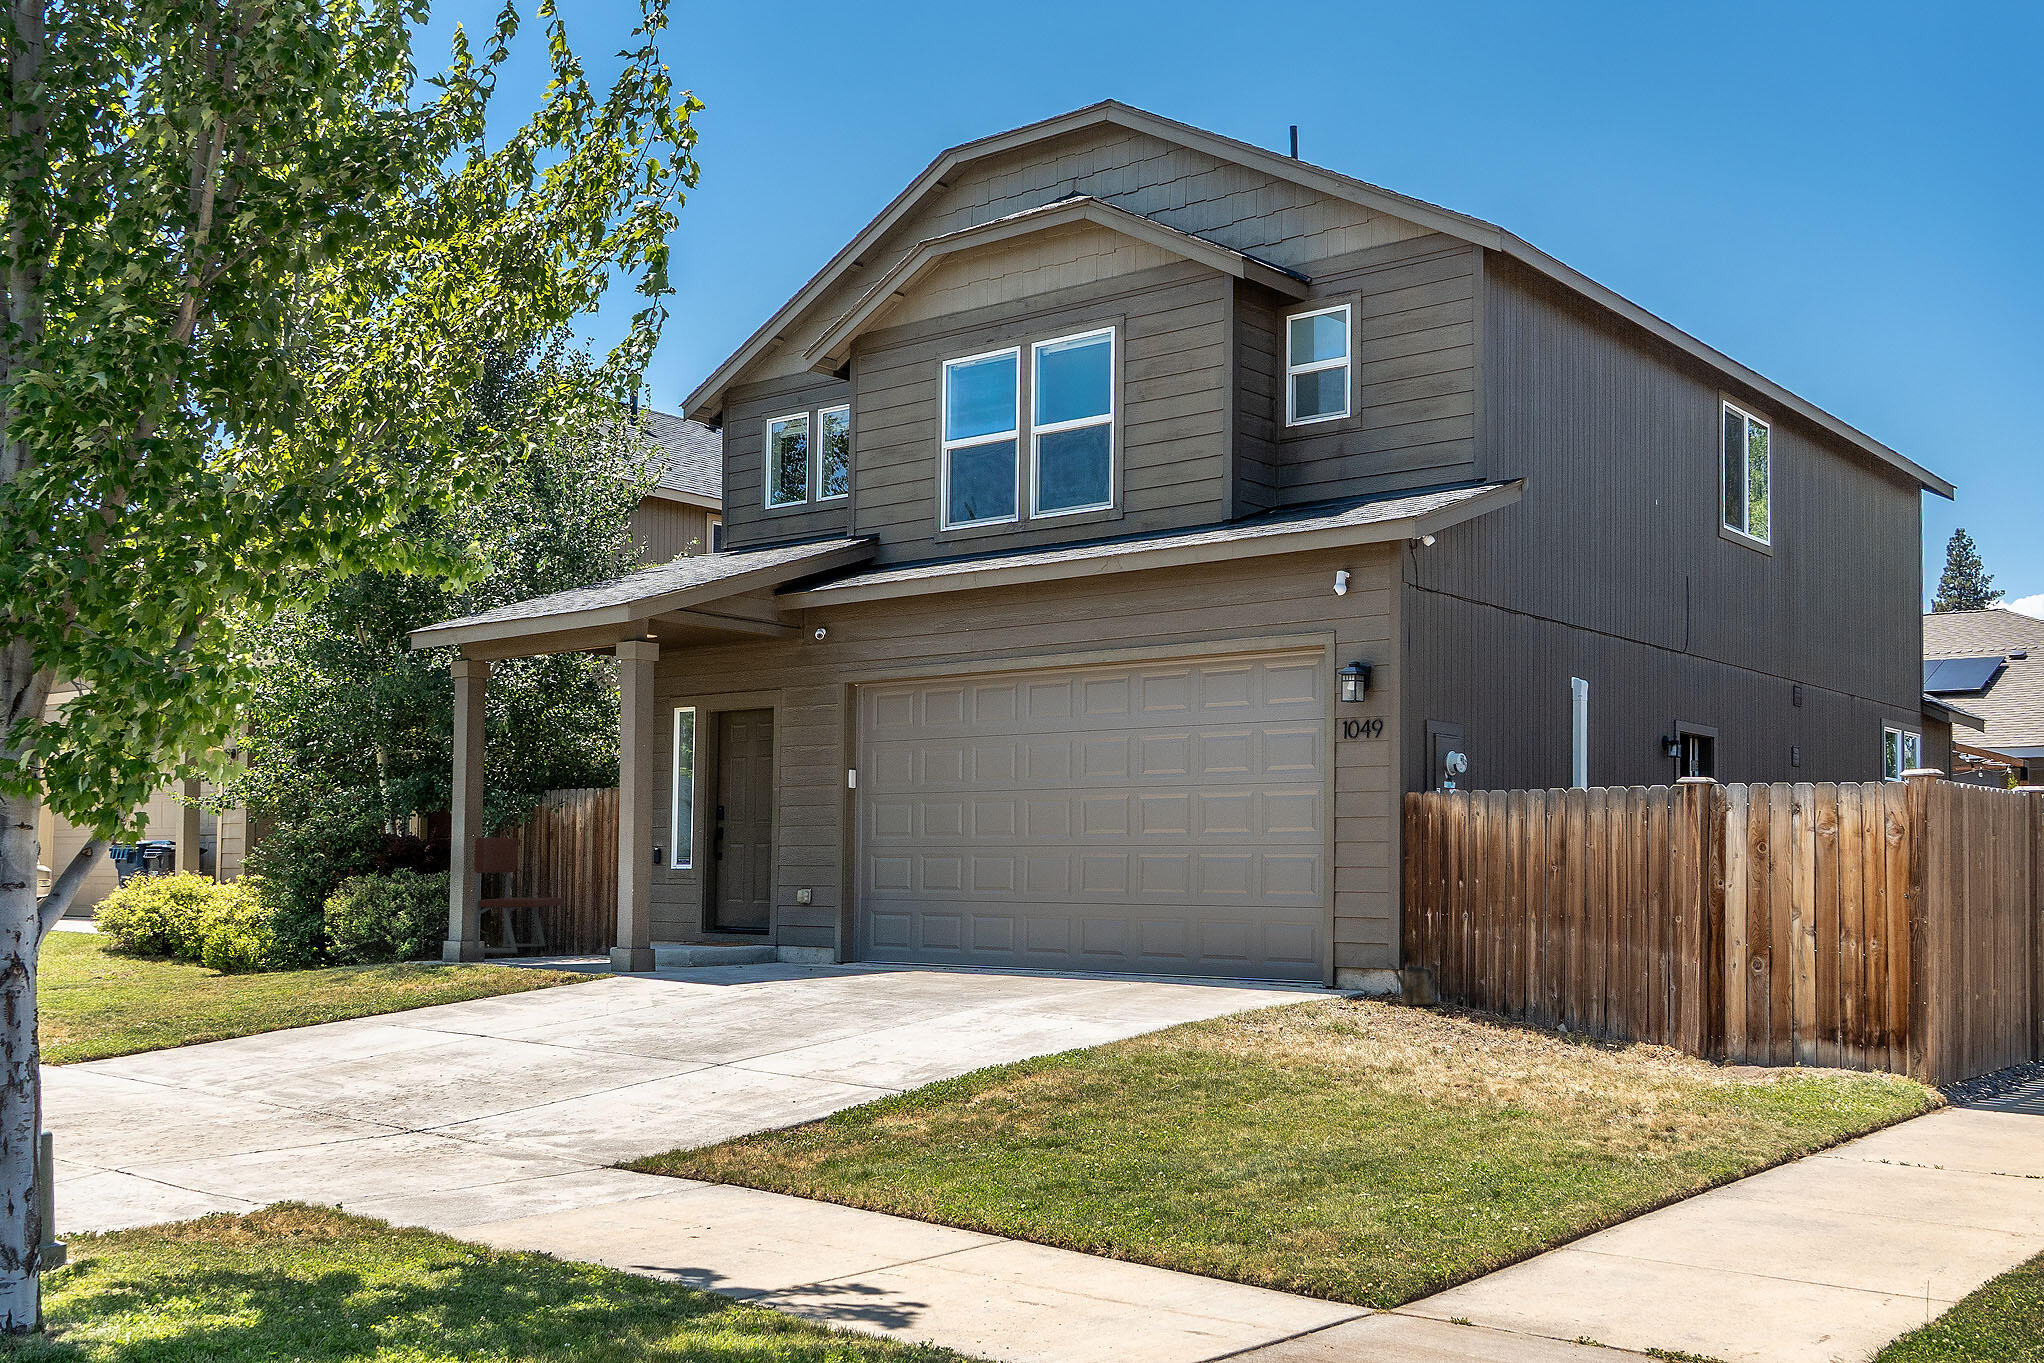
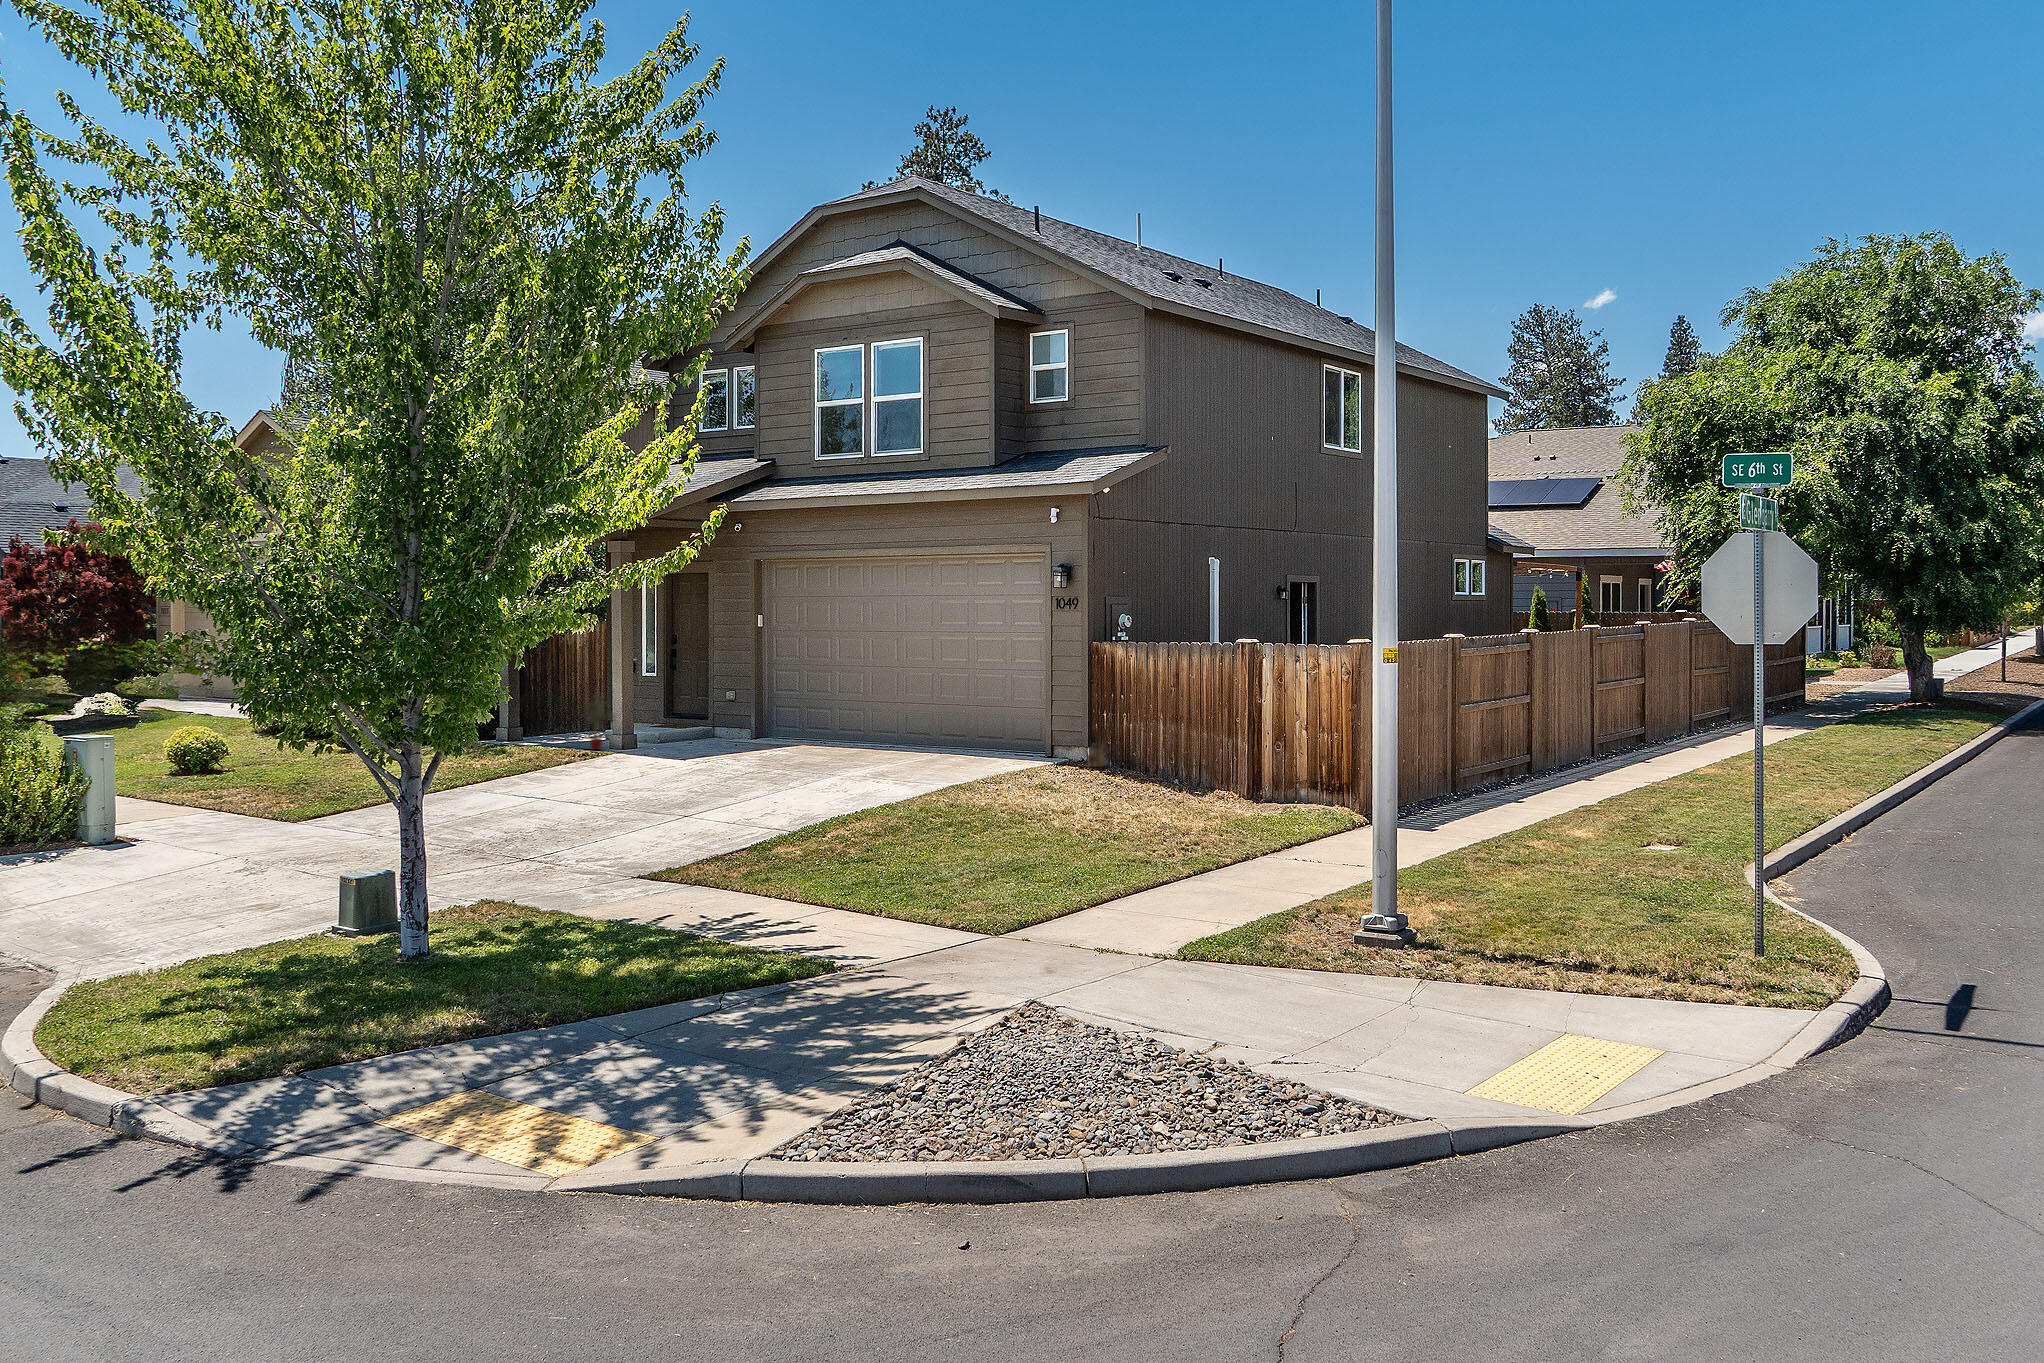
bench: present [471,837,563,953] -> none [516,659,575,735]
potted tree: none [572,880,624,973] -> present [587,695,615,750]

